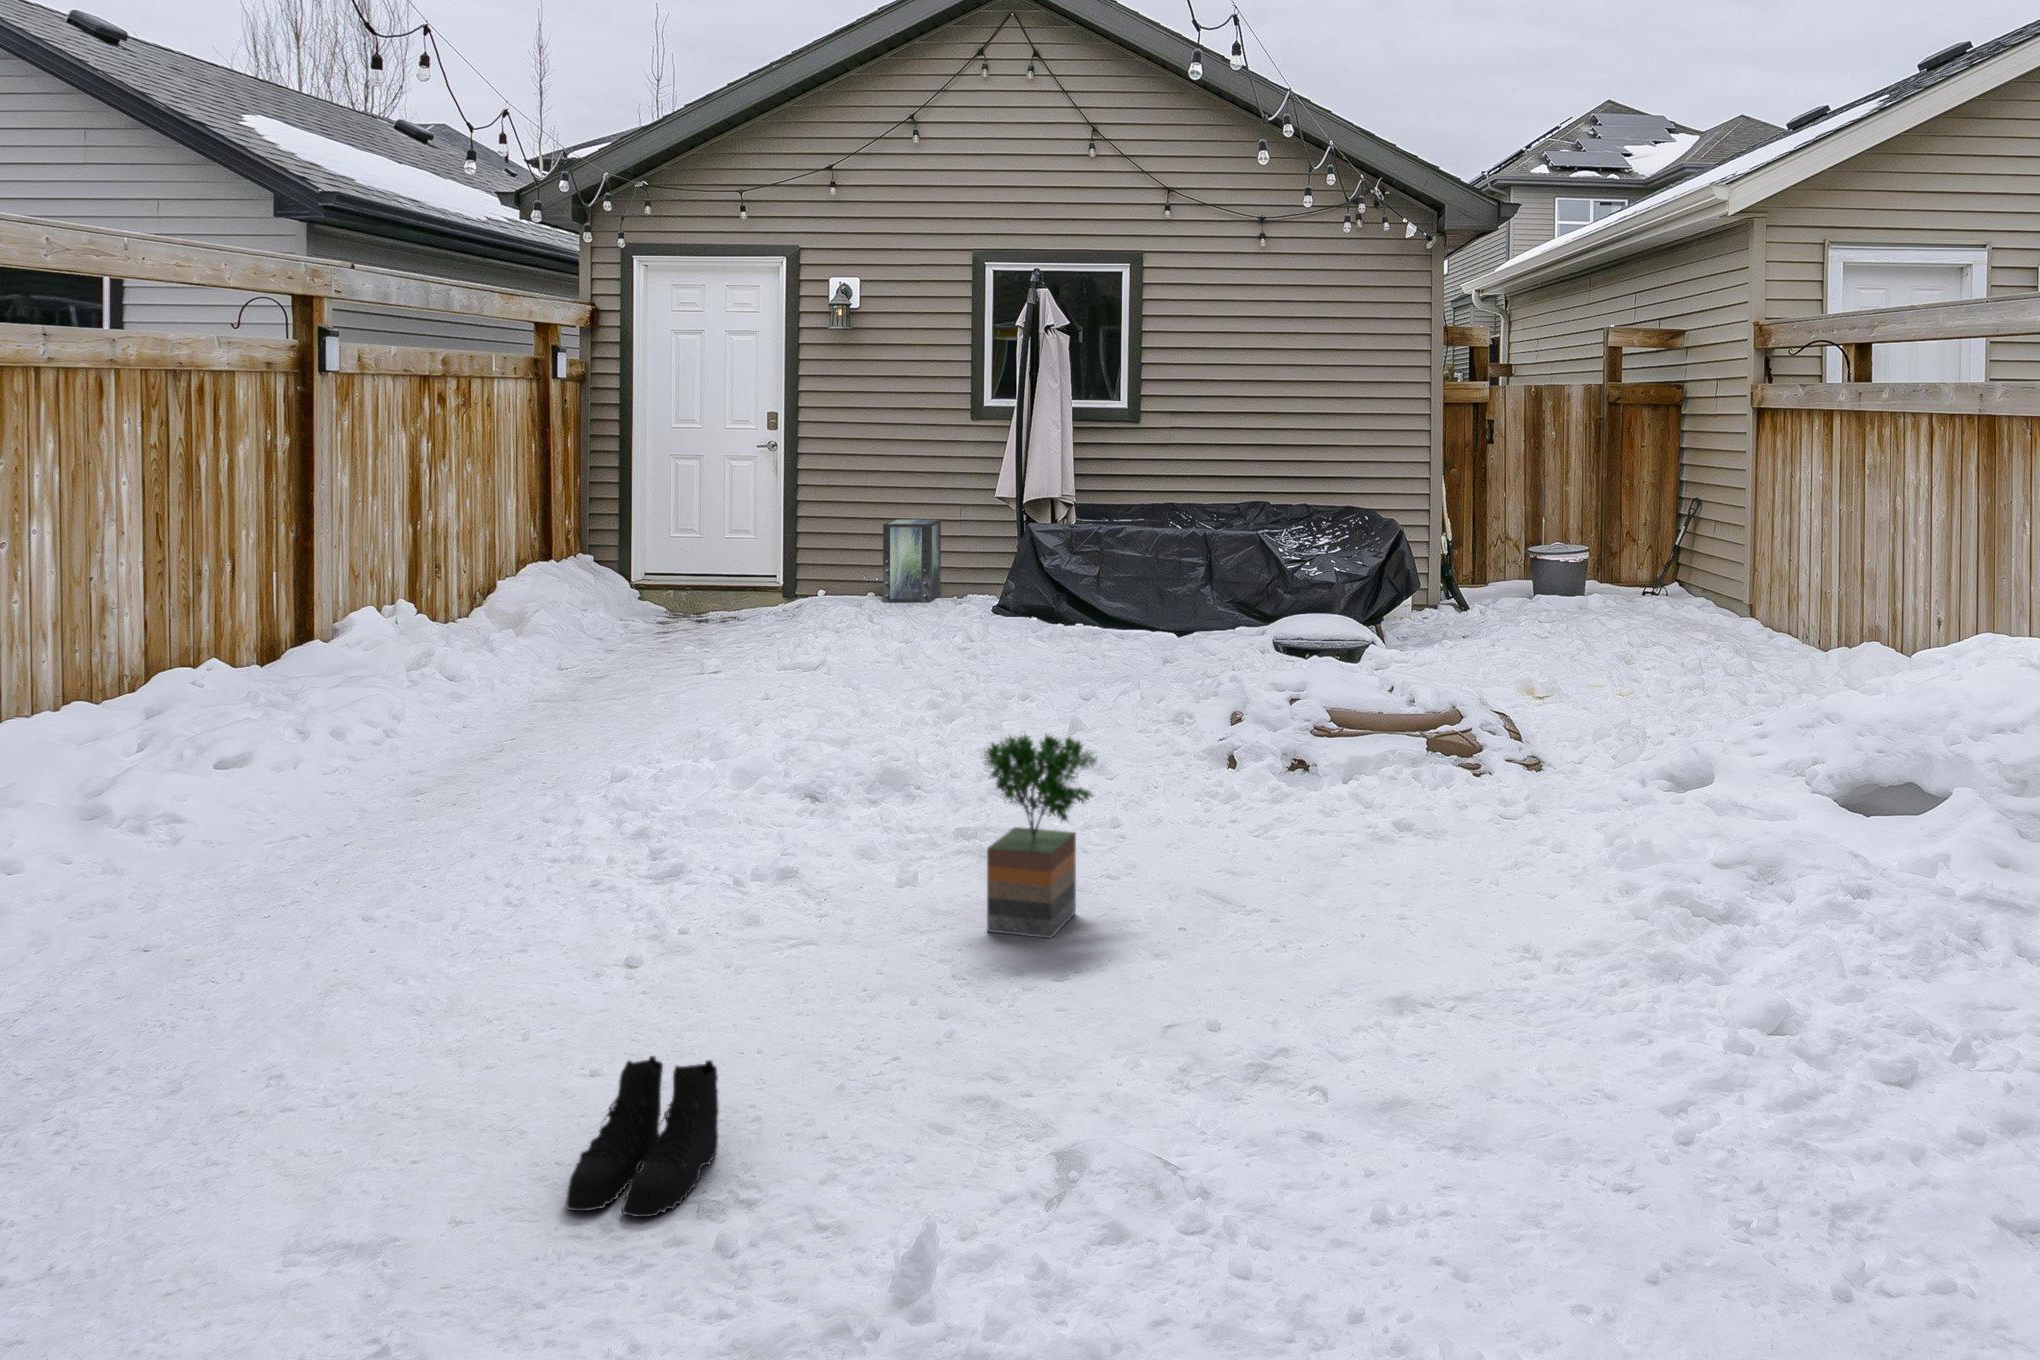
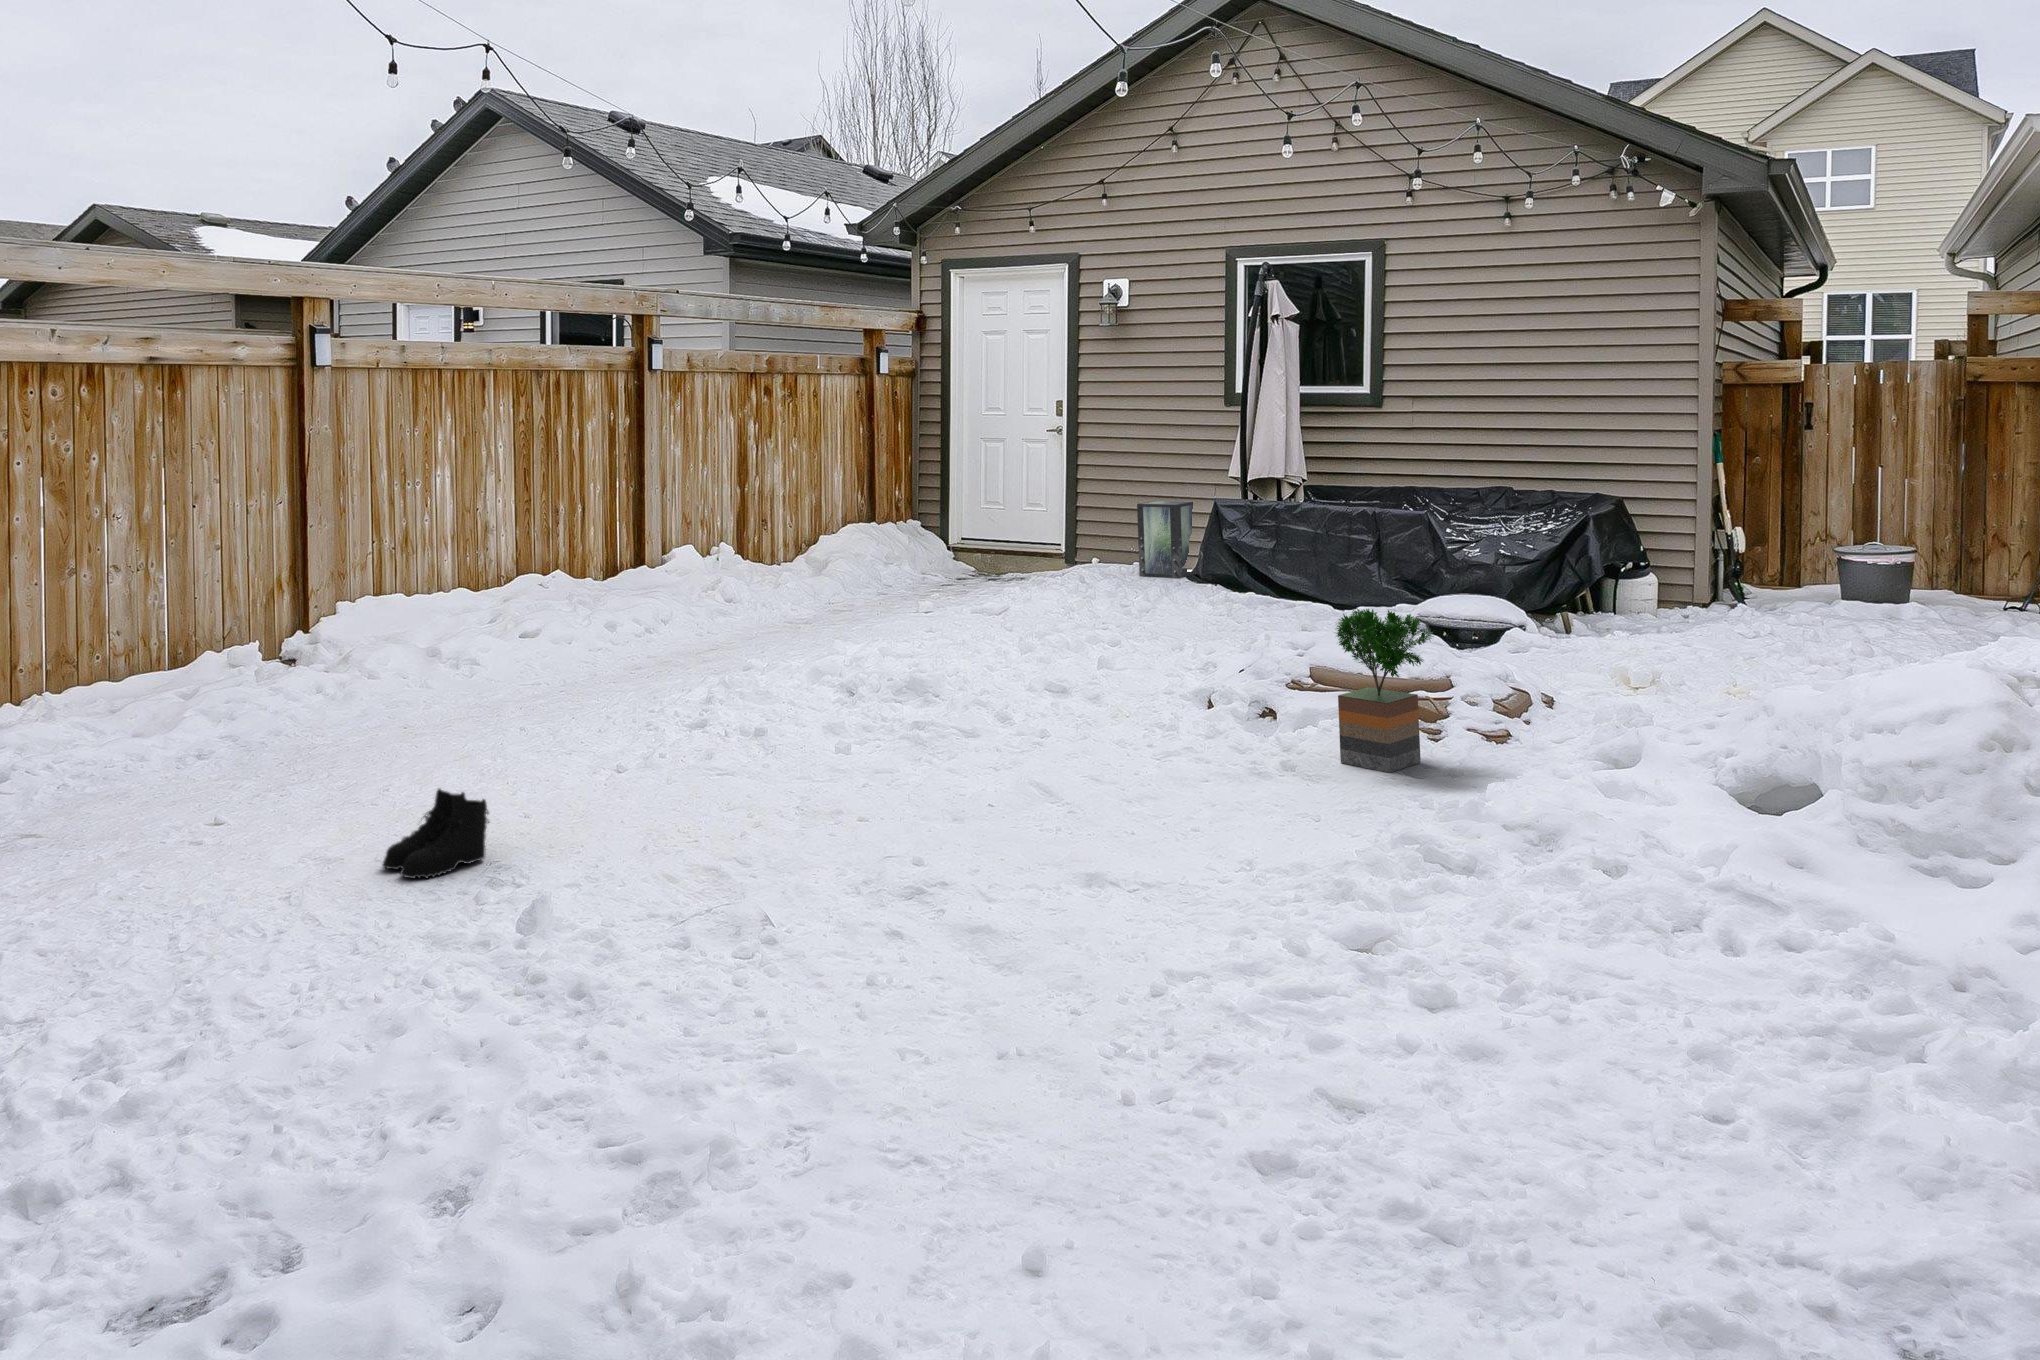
potted tree: present [982,735,1097,938] -> present [1336,609,1434,773]

